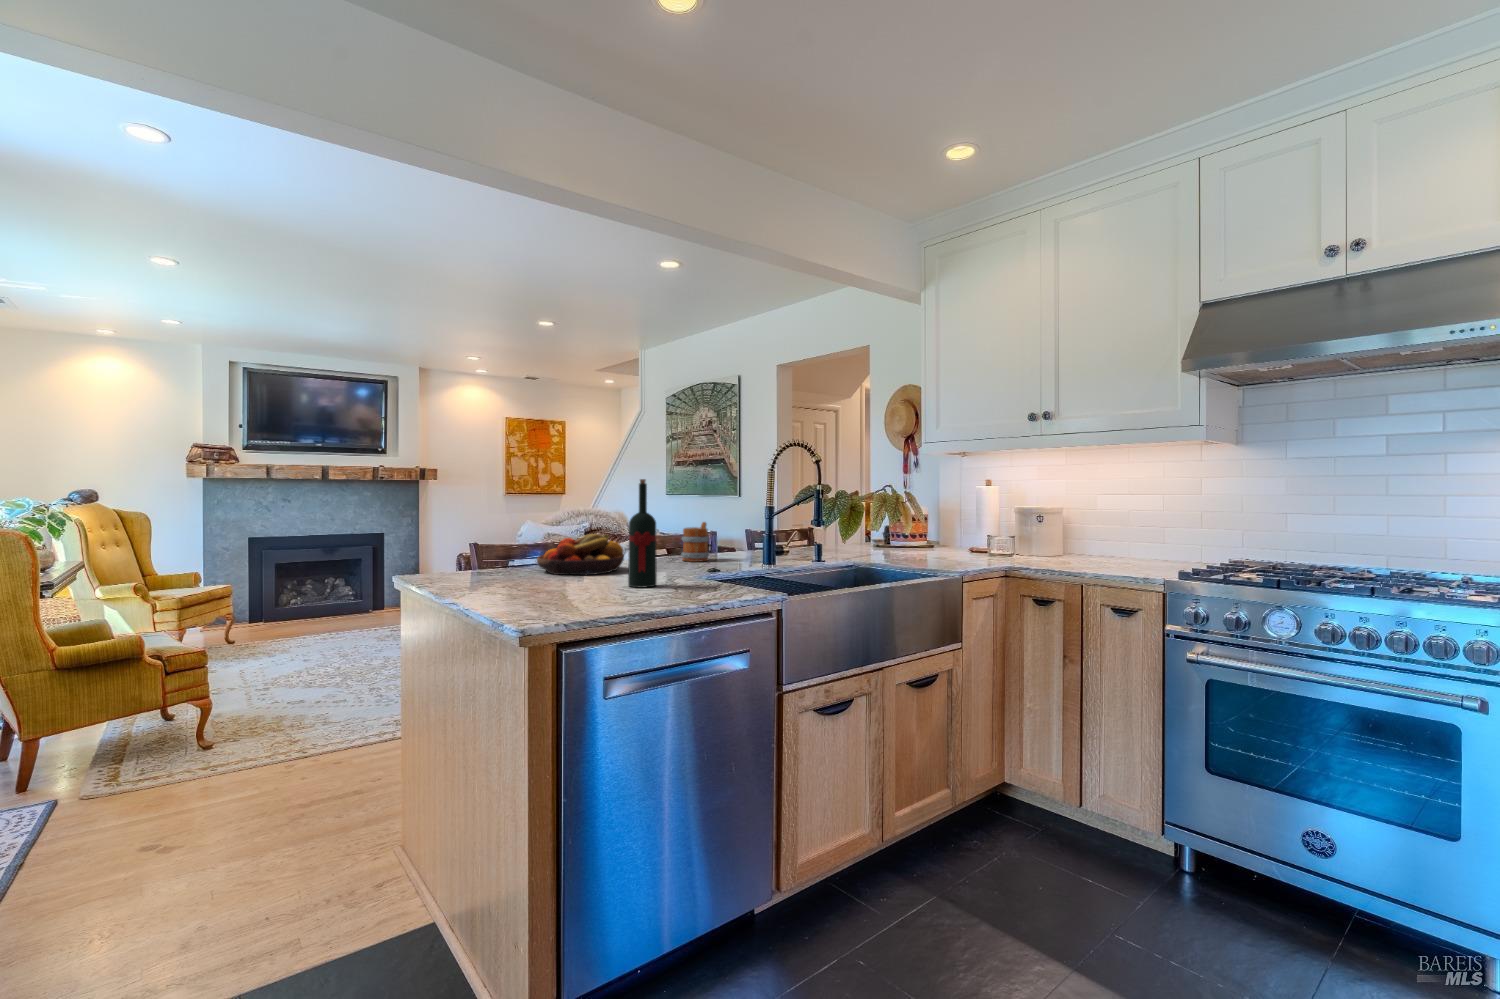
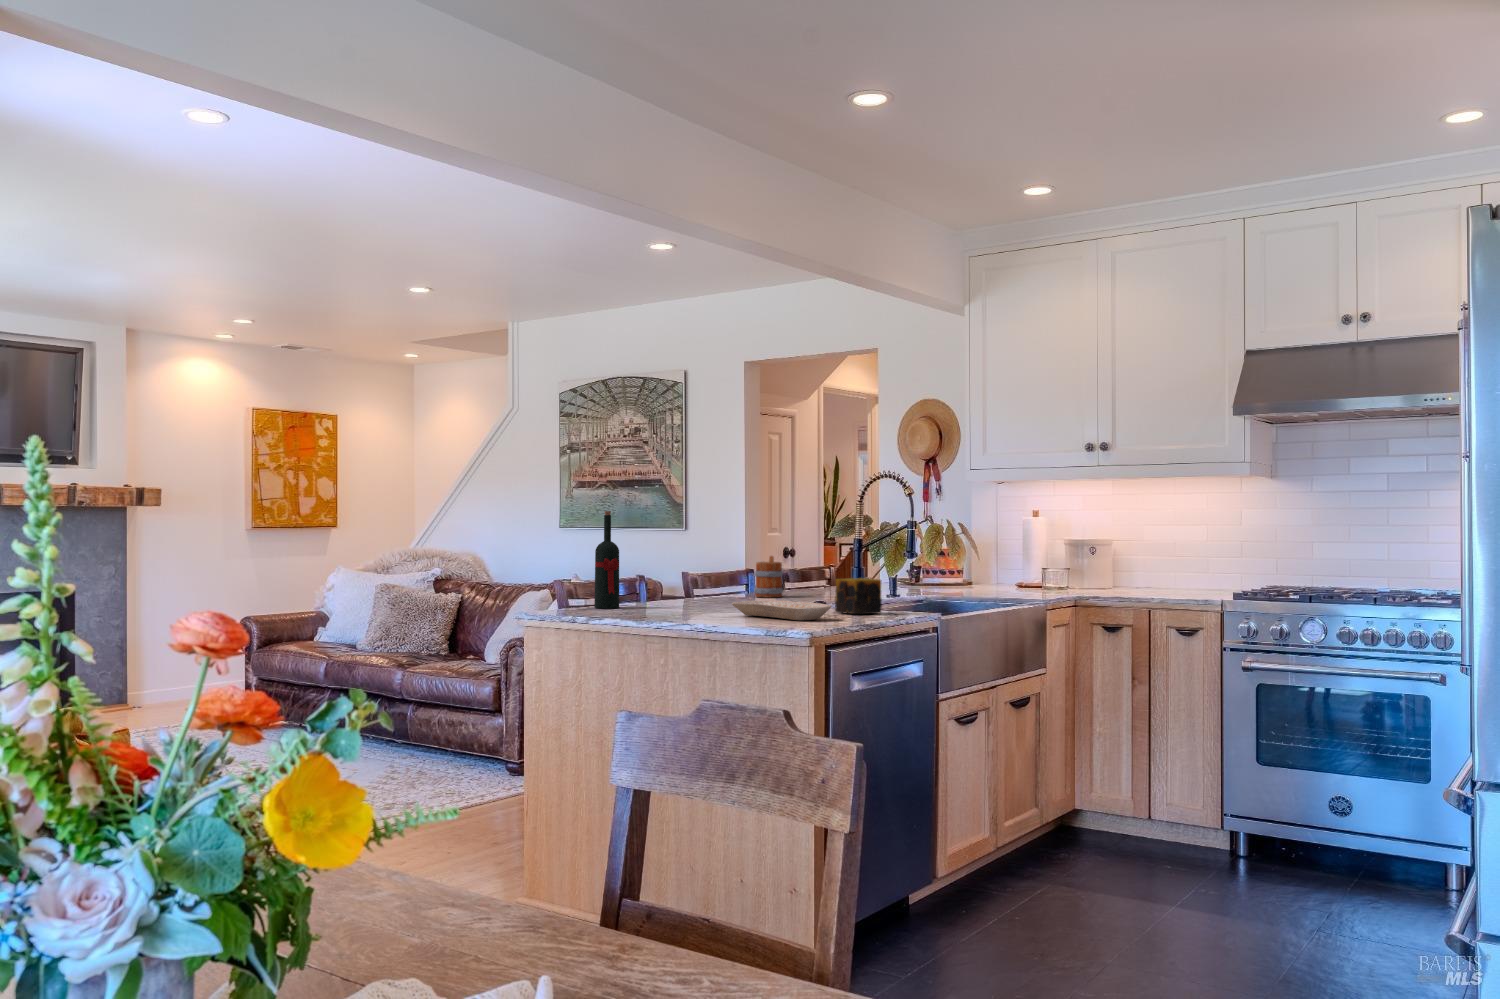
wine bottle: present [628,479,657,588] -> present [594,511,619,608]
fruit bowl: present [537,534,624,575] -> none [650,566,737,606]
candle: none [655,555,702,599] -> present [835,578,882,614]
tray: none [516,579,597,613] -> present [732,600,831,621]

